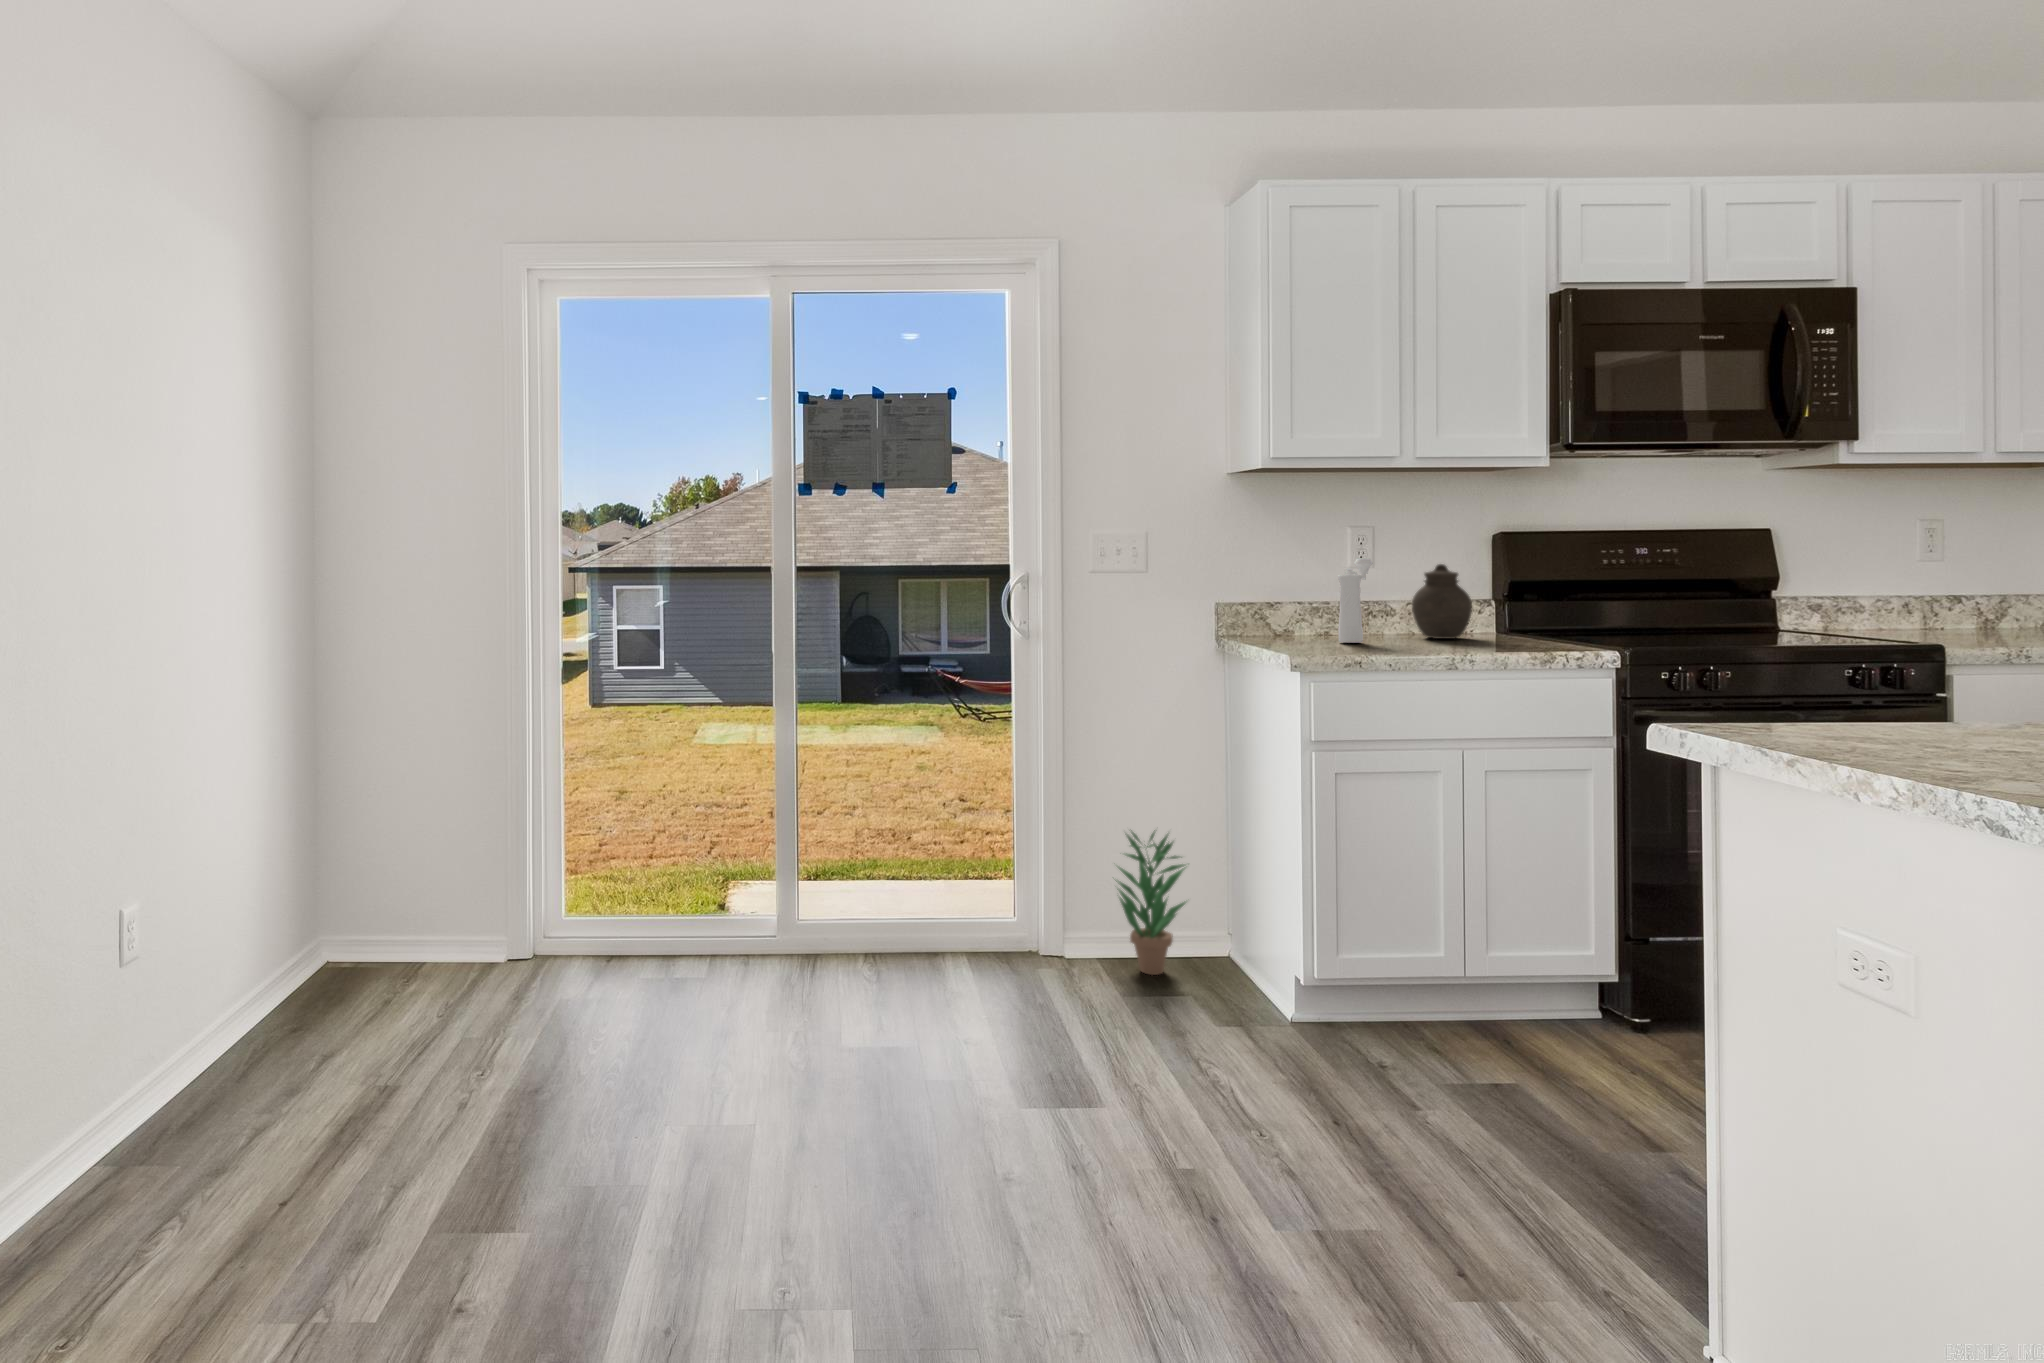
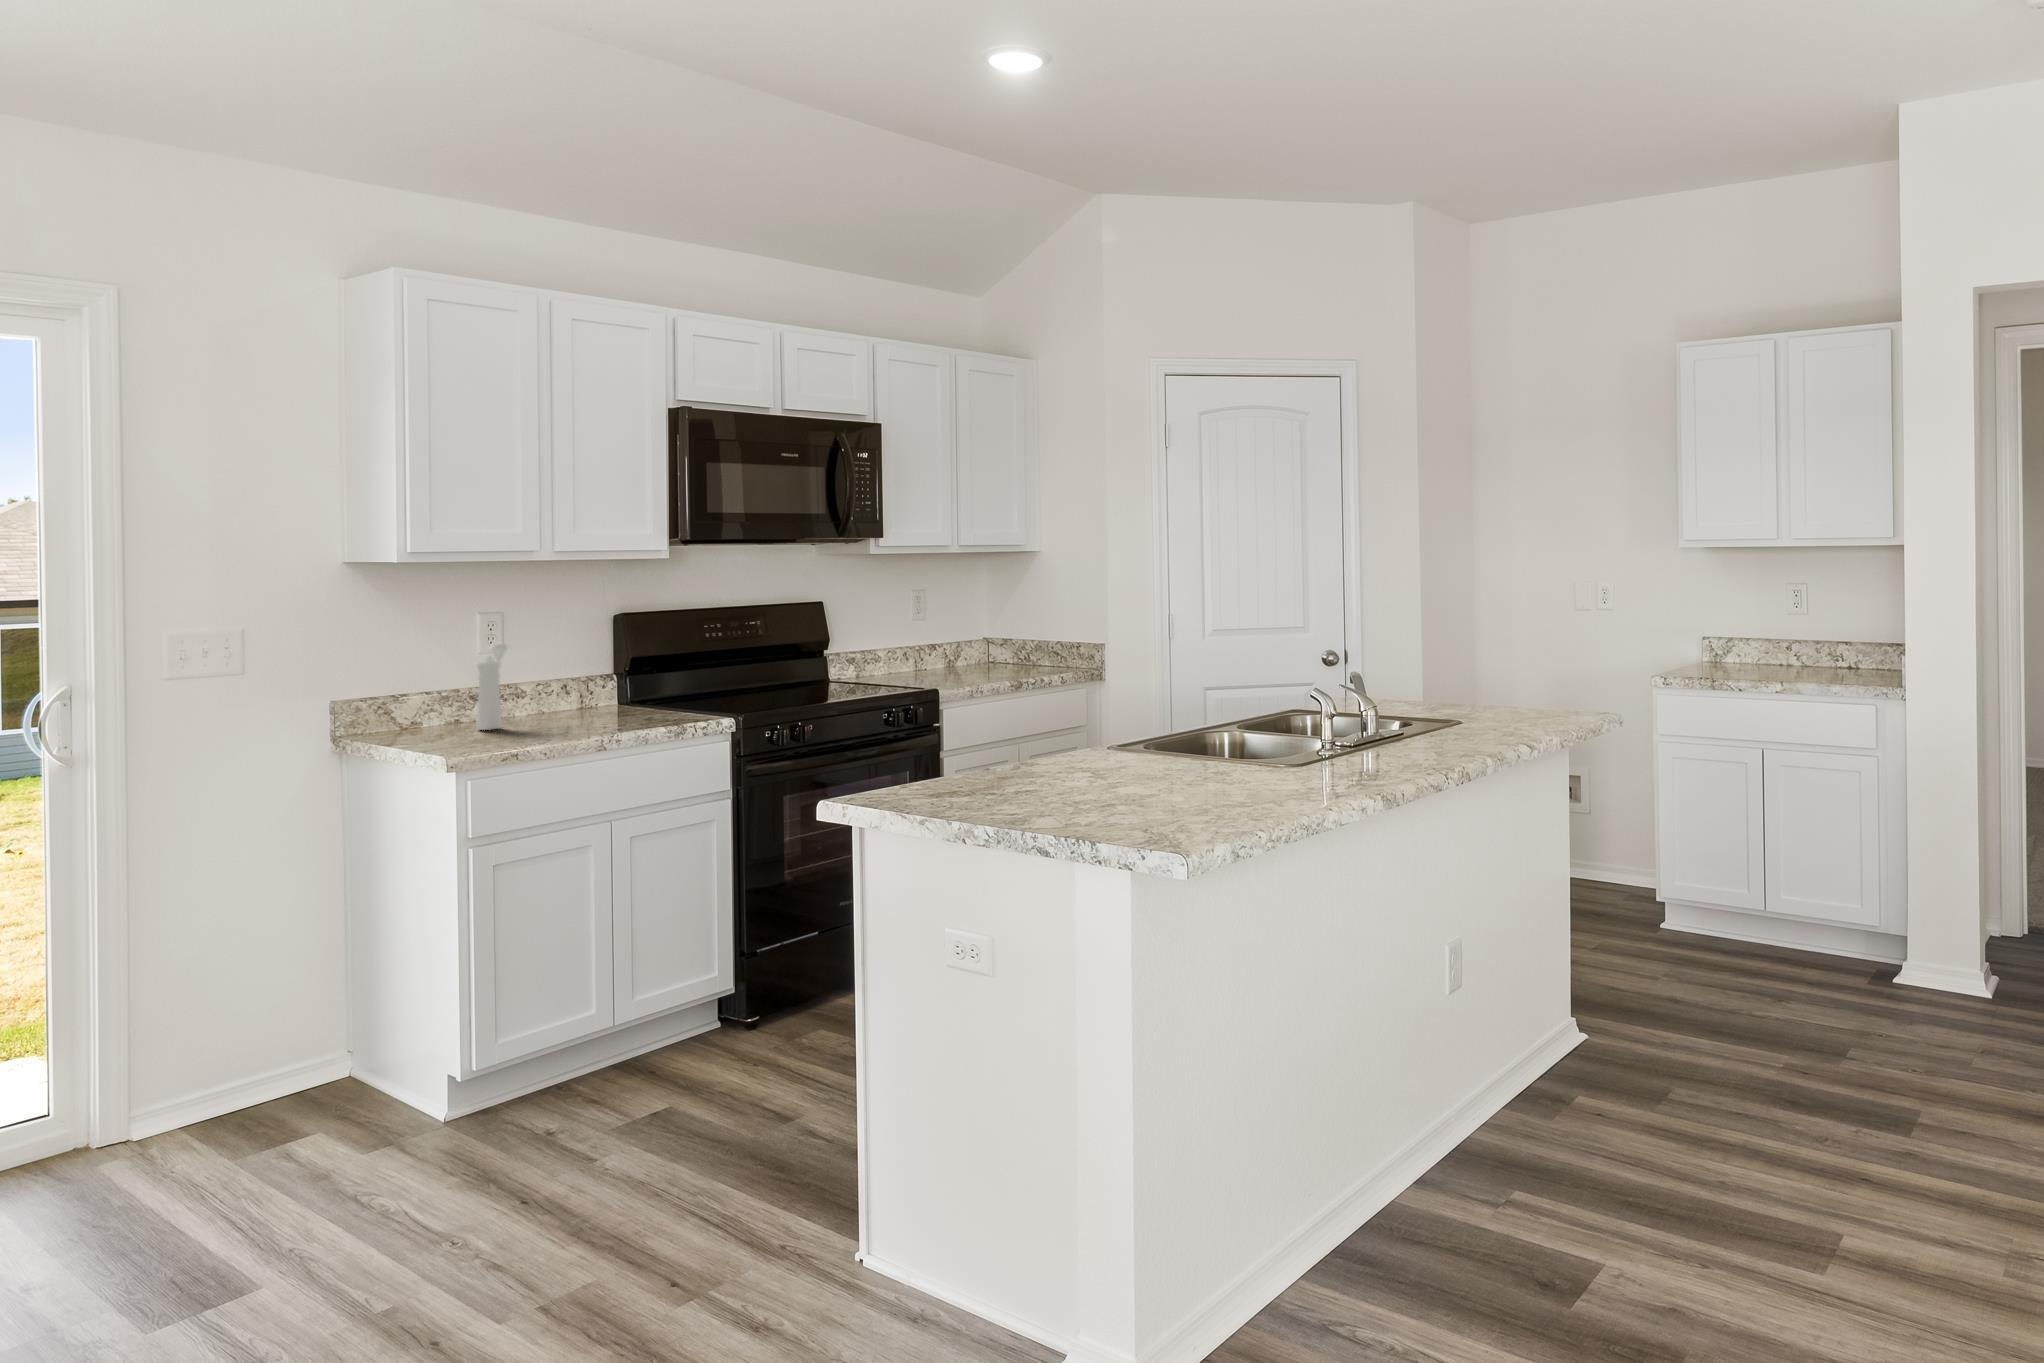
jar: present [1412,564,1472,639] -> none [545,645,602,716]
potted plant: present [1115,830,1186,975] -> none [208,958,315,1130]

